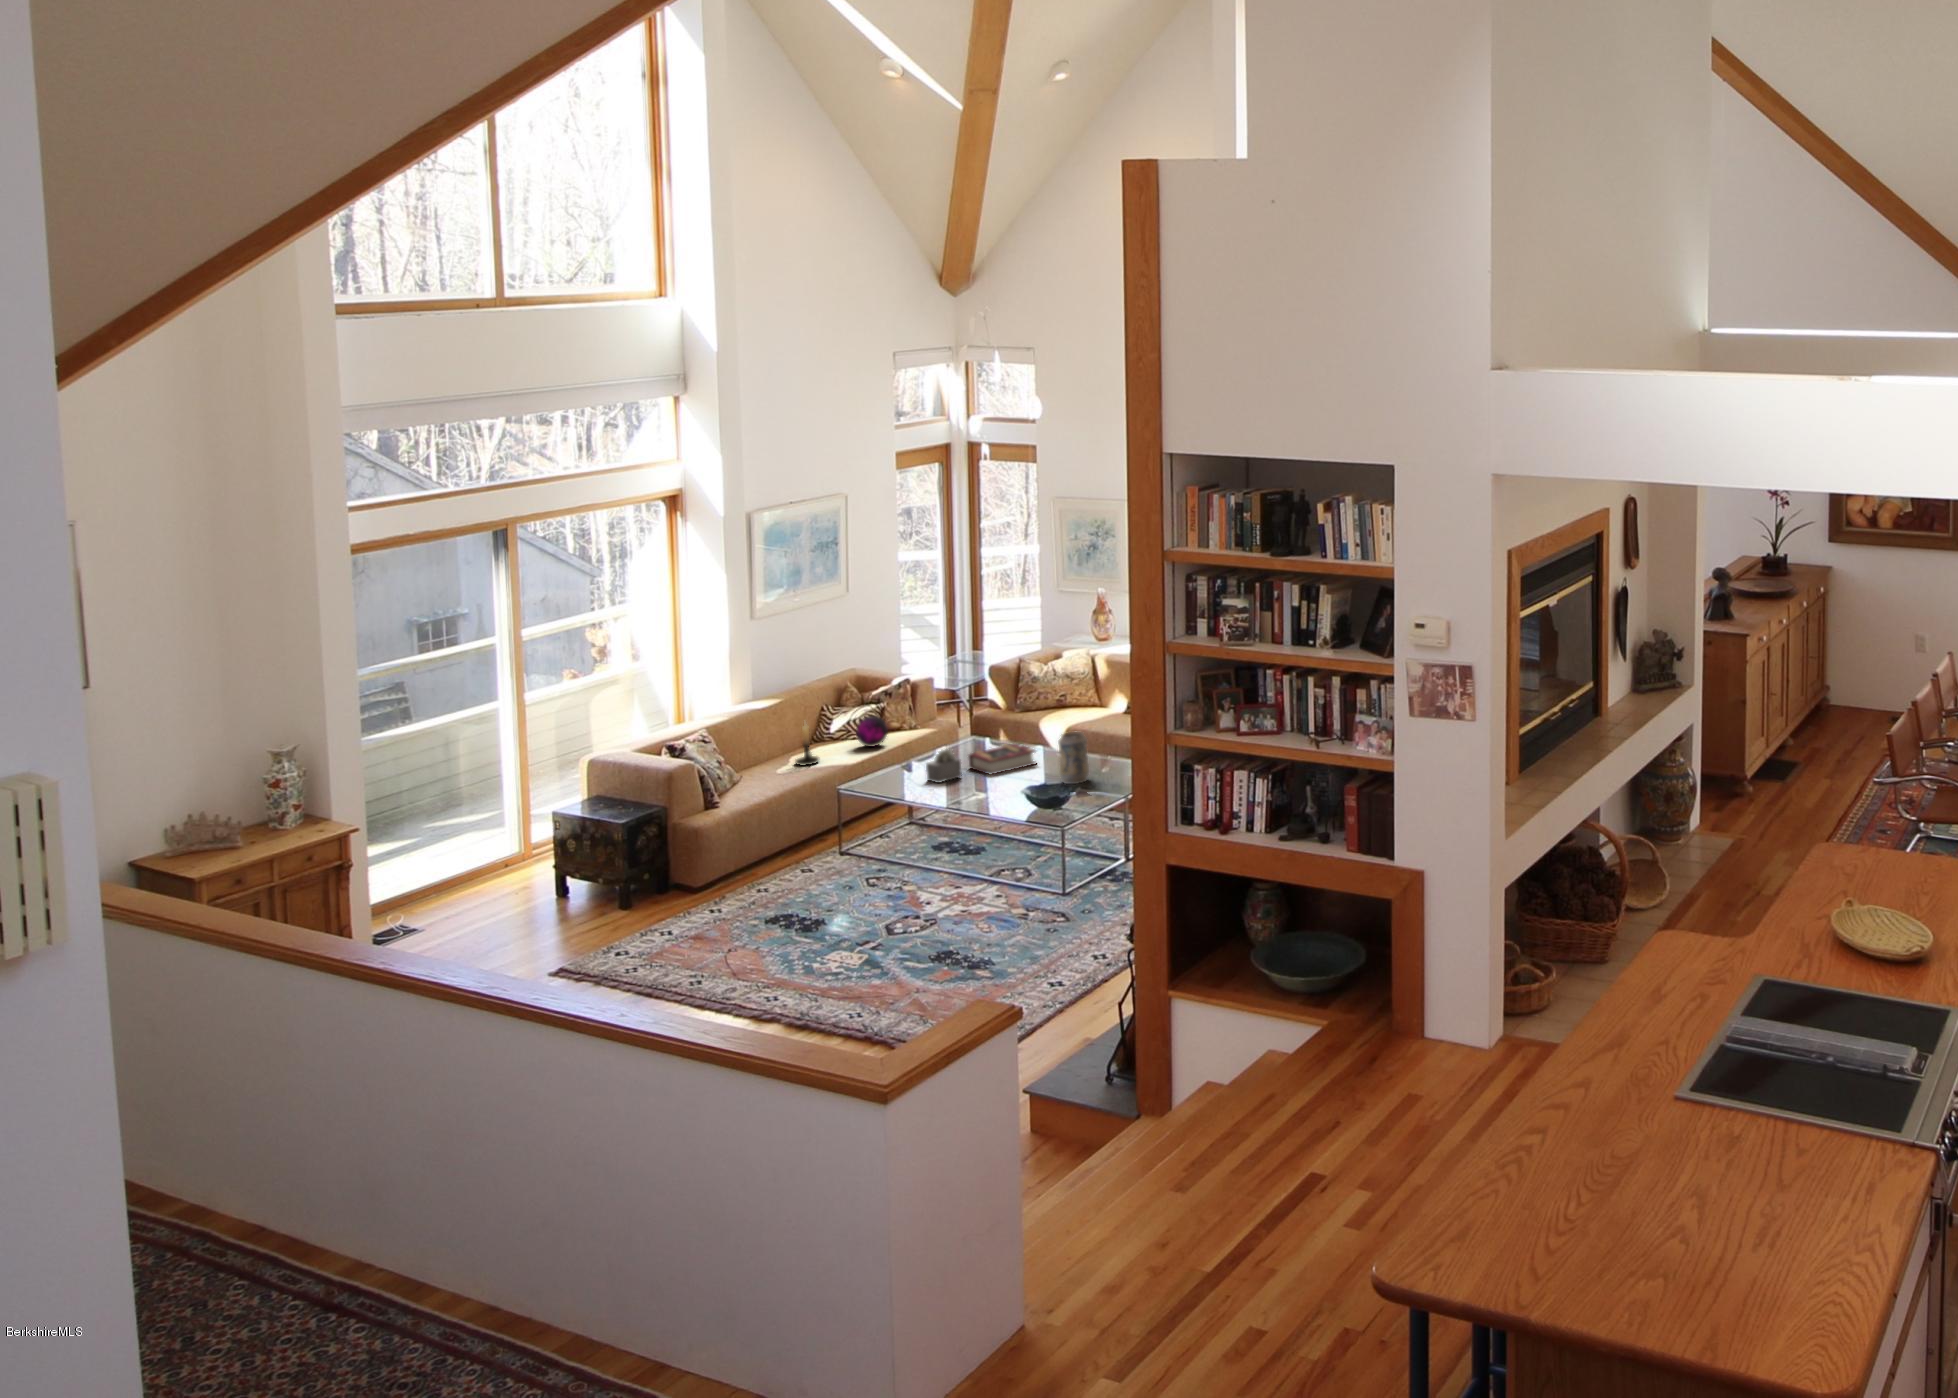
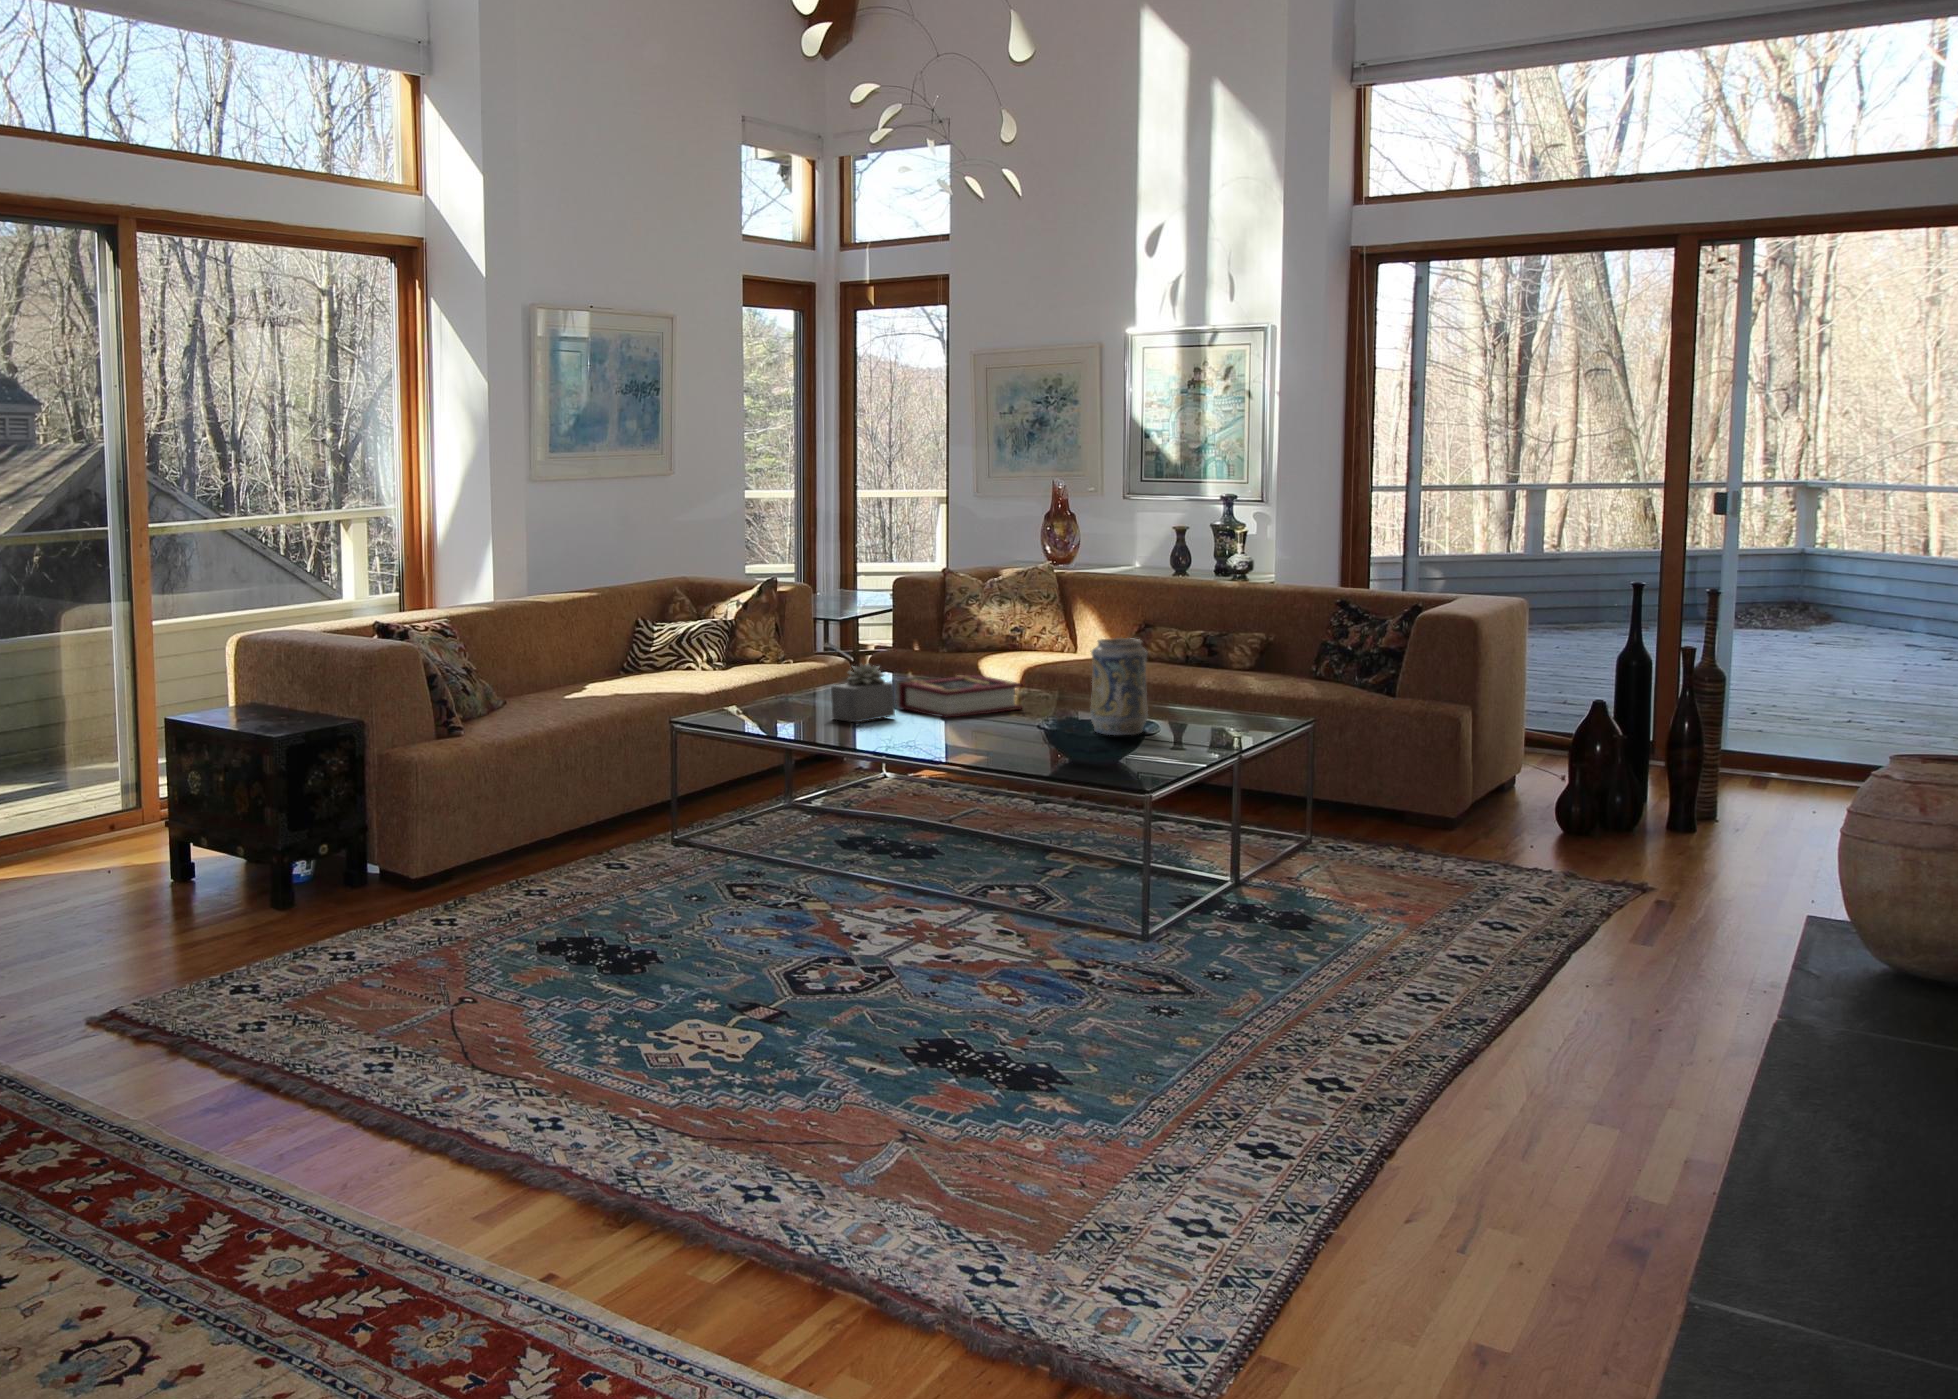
decorative orb: present [856,716,888,747] -> none [691,629,743,681]
candle holder: present [796,724,819,765] -> none [593,616,633,695]

